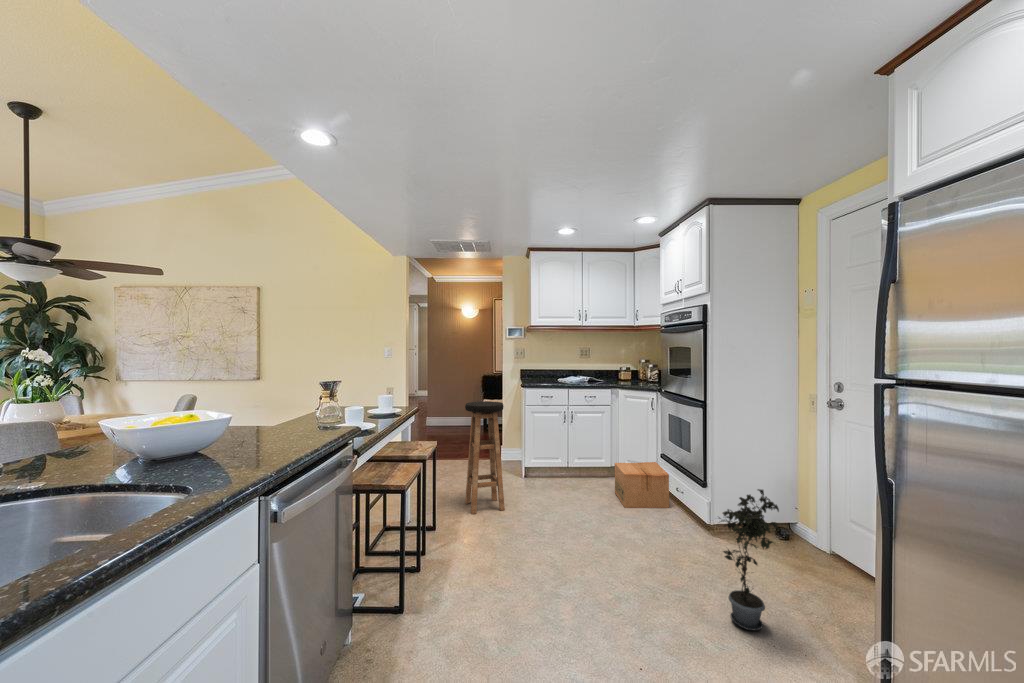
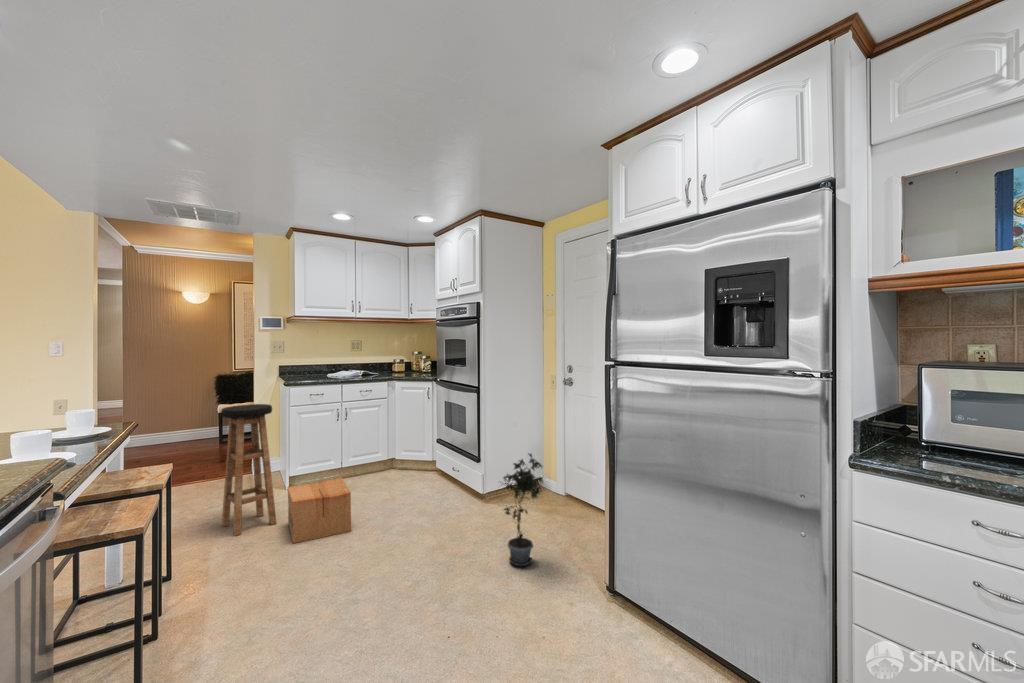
cardboard box: present [615,462,669,508] -> present [288,478,351,543]

